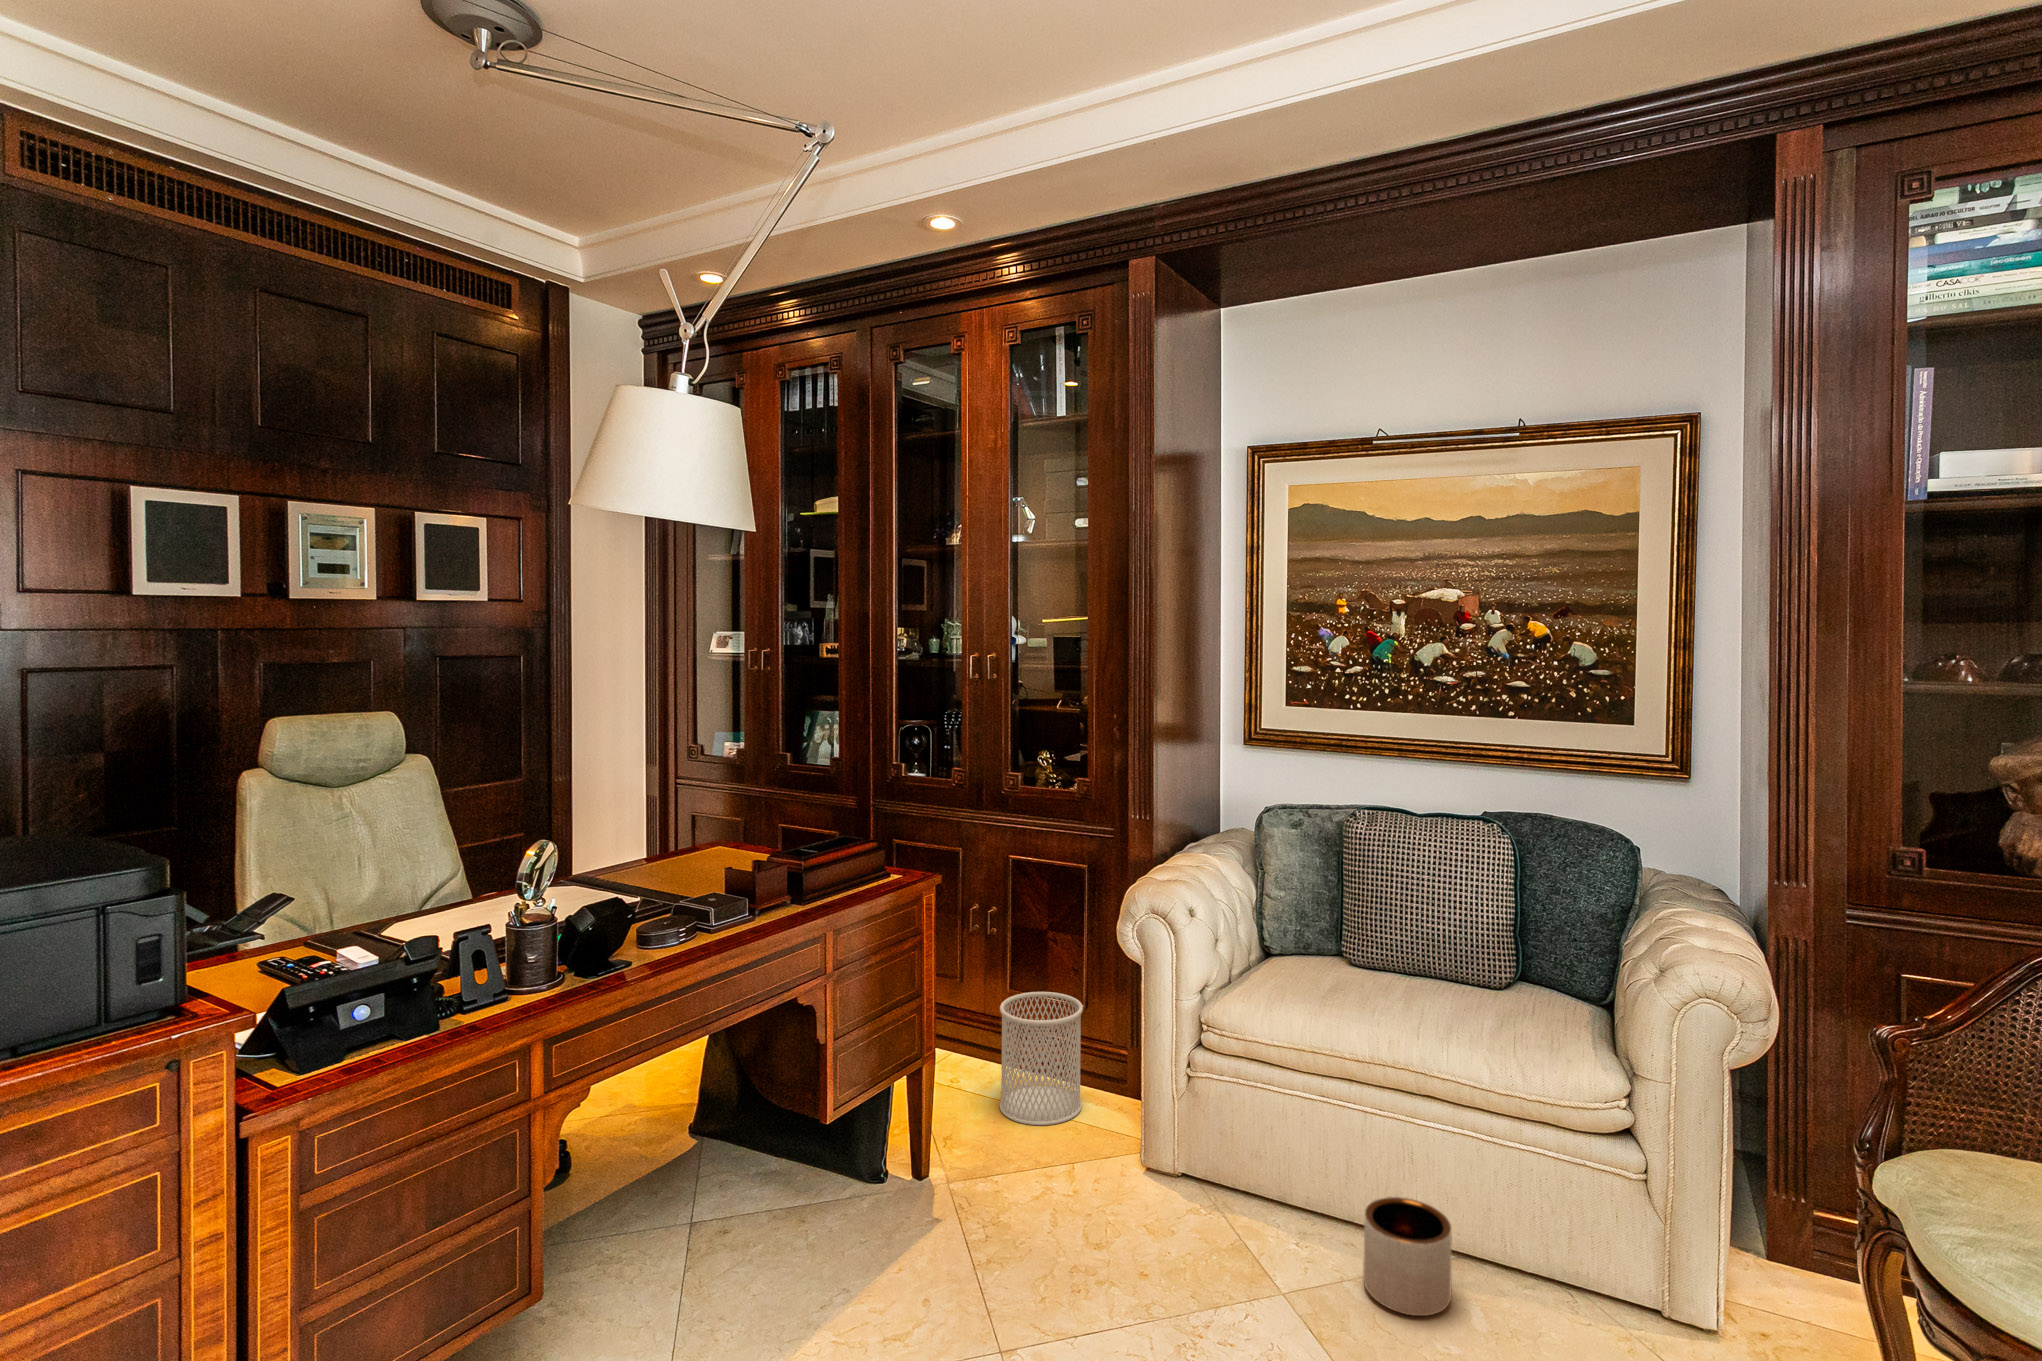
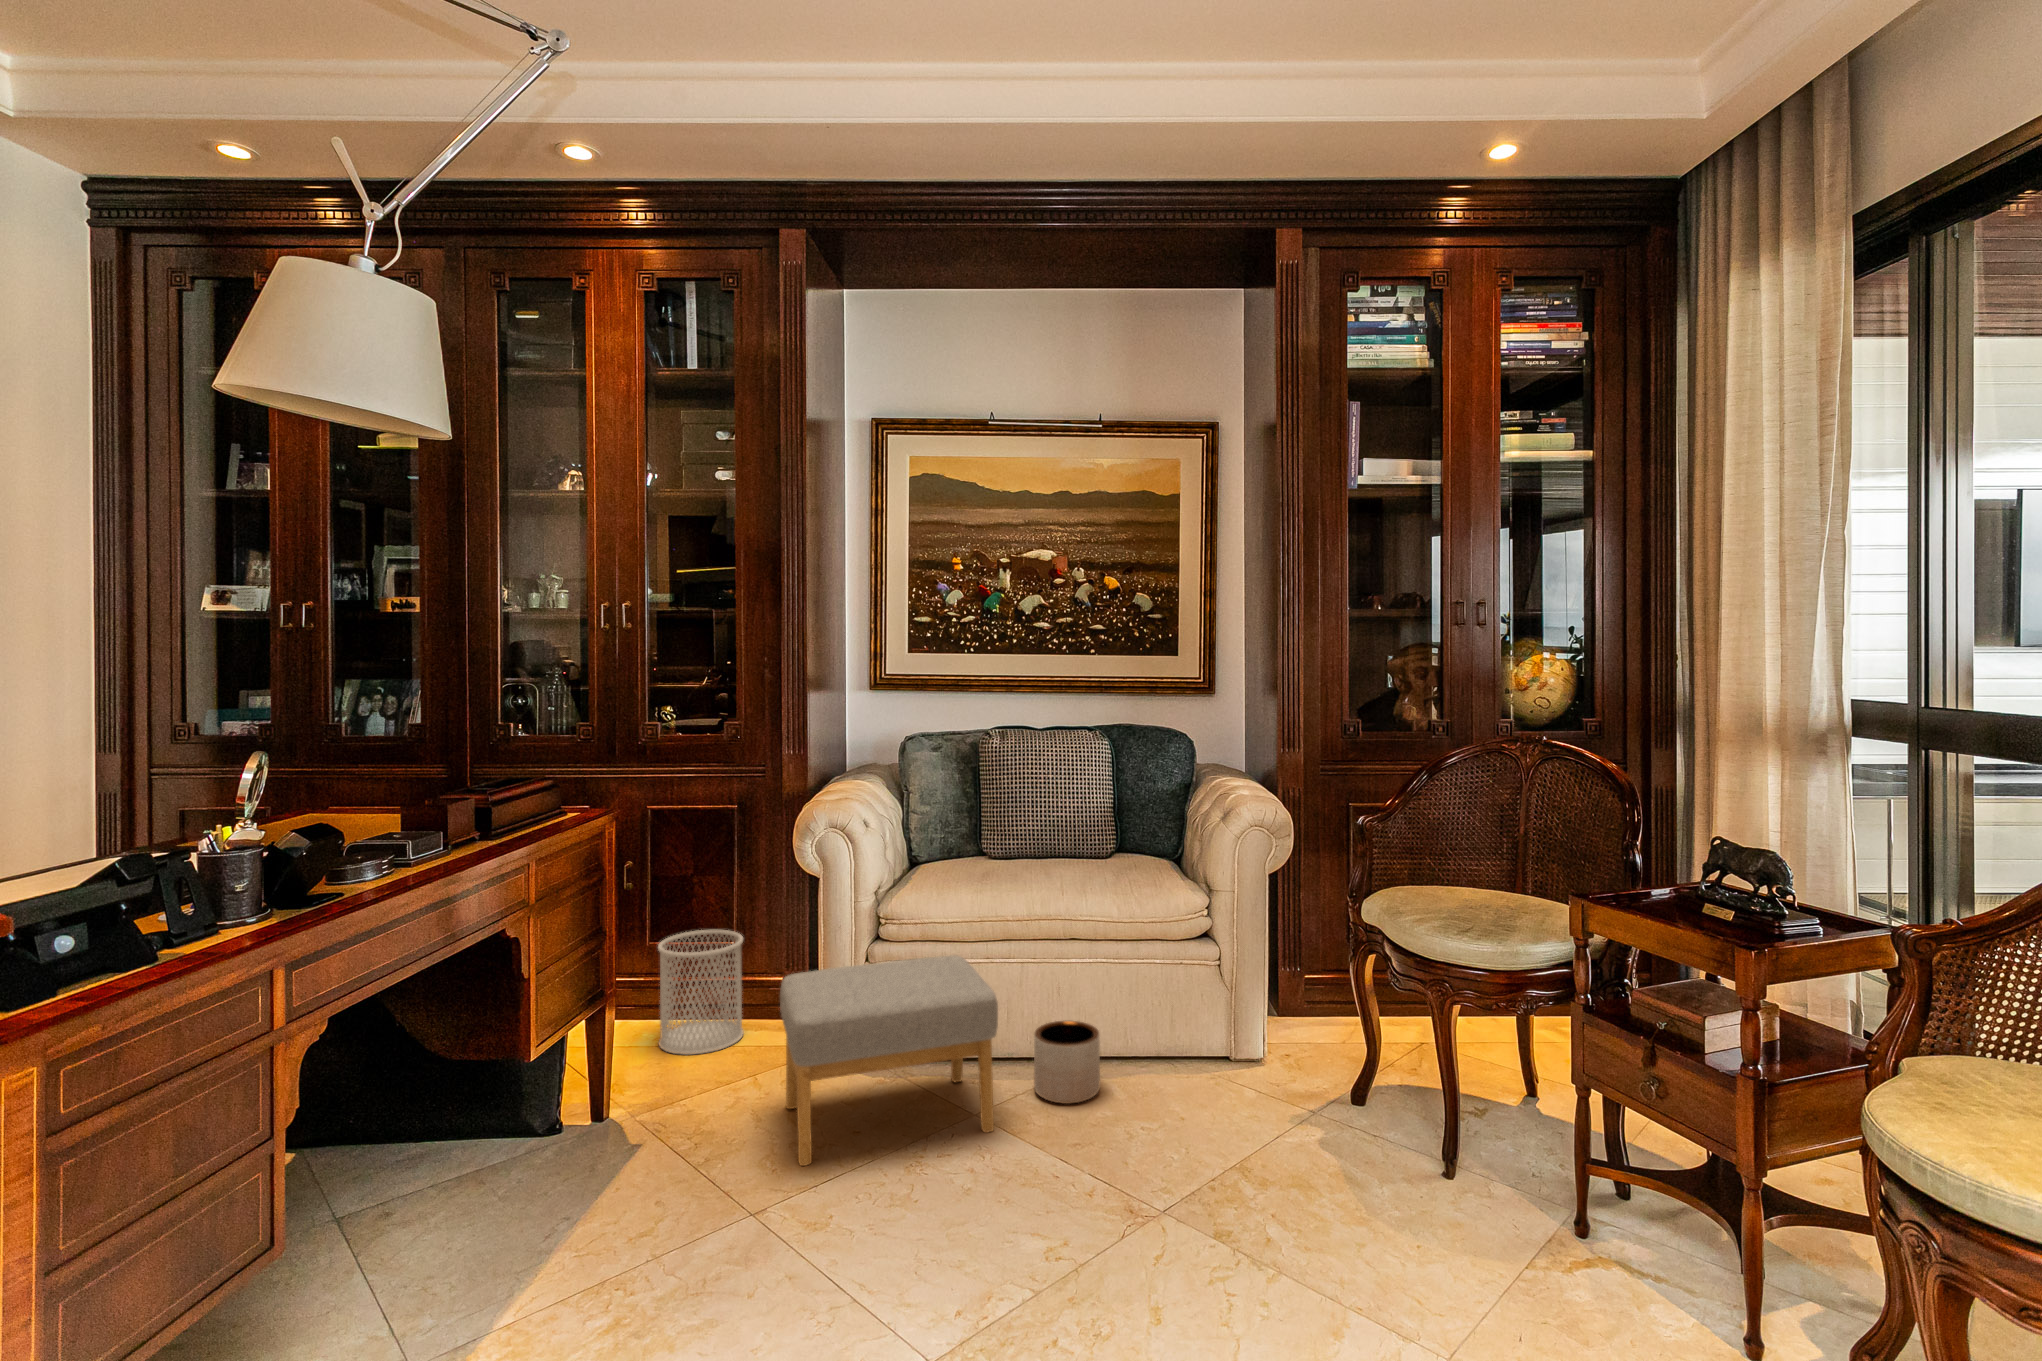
footstool: none [1061,1075,1303,1325] -> present [780,956,998,1166]

